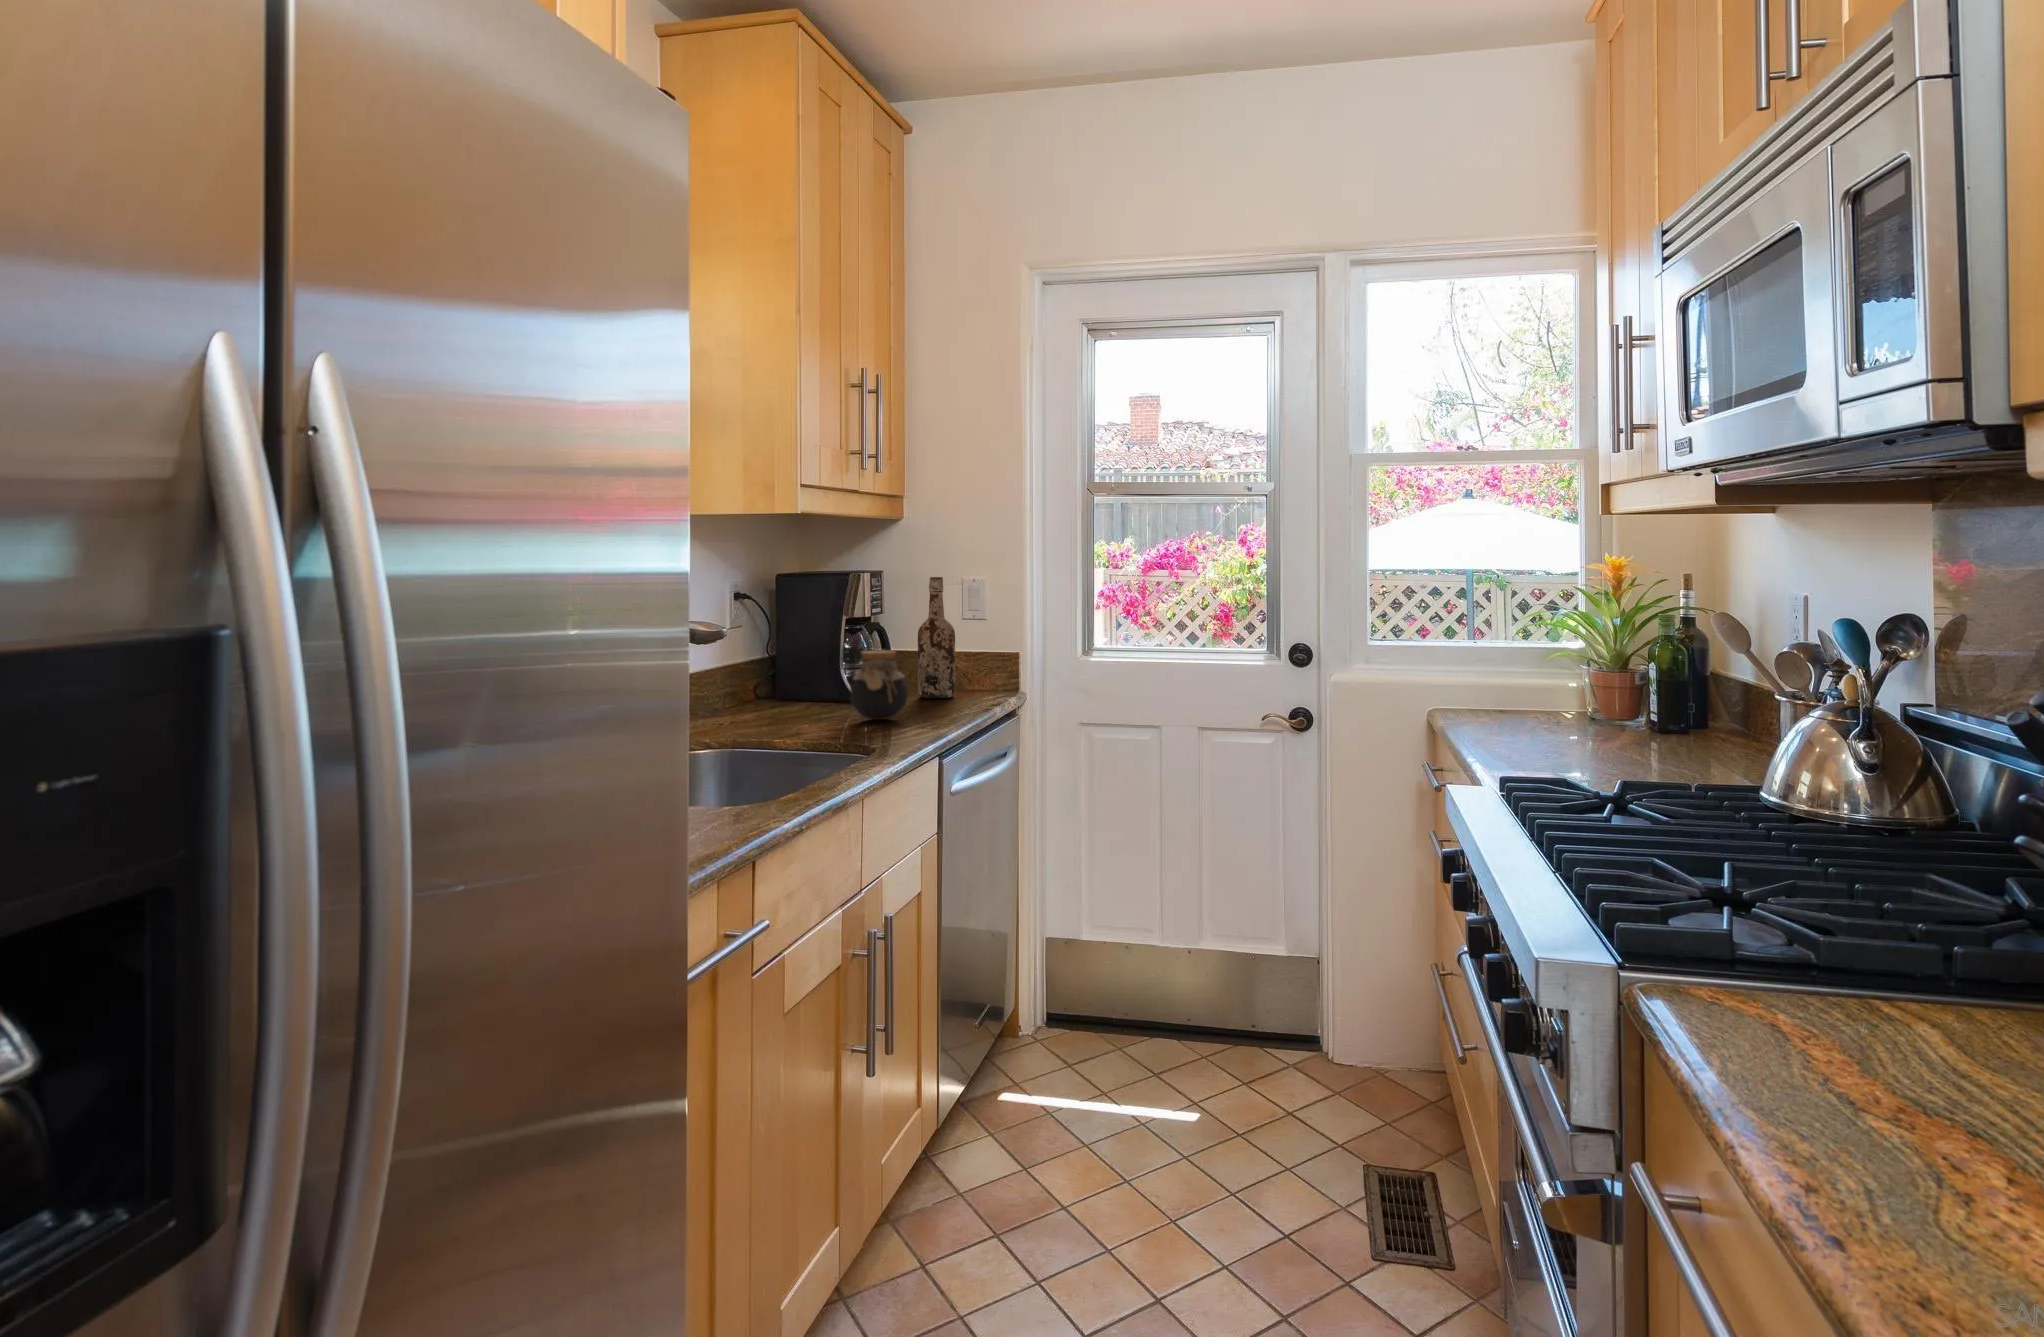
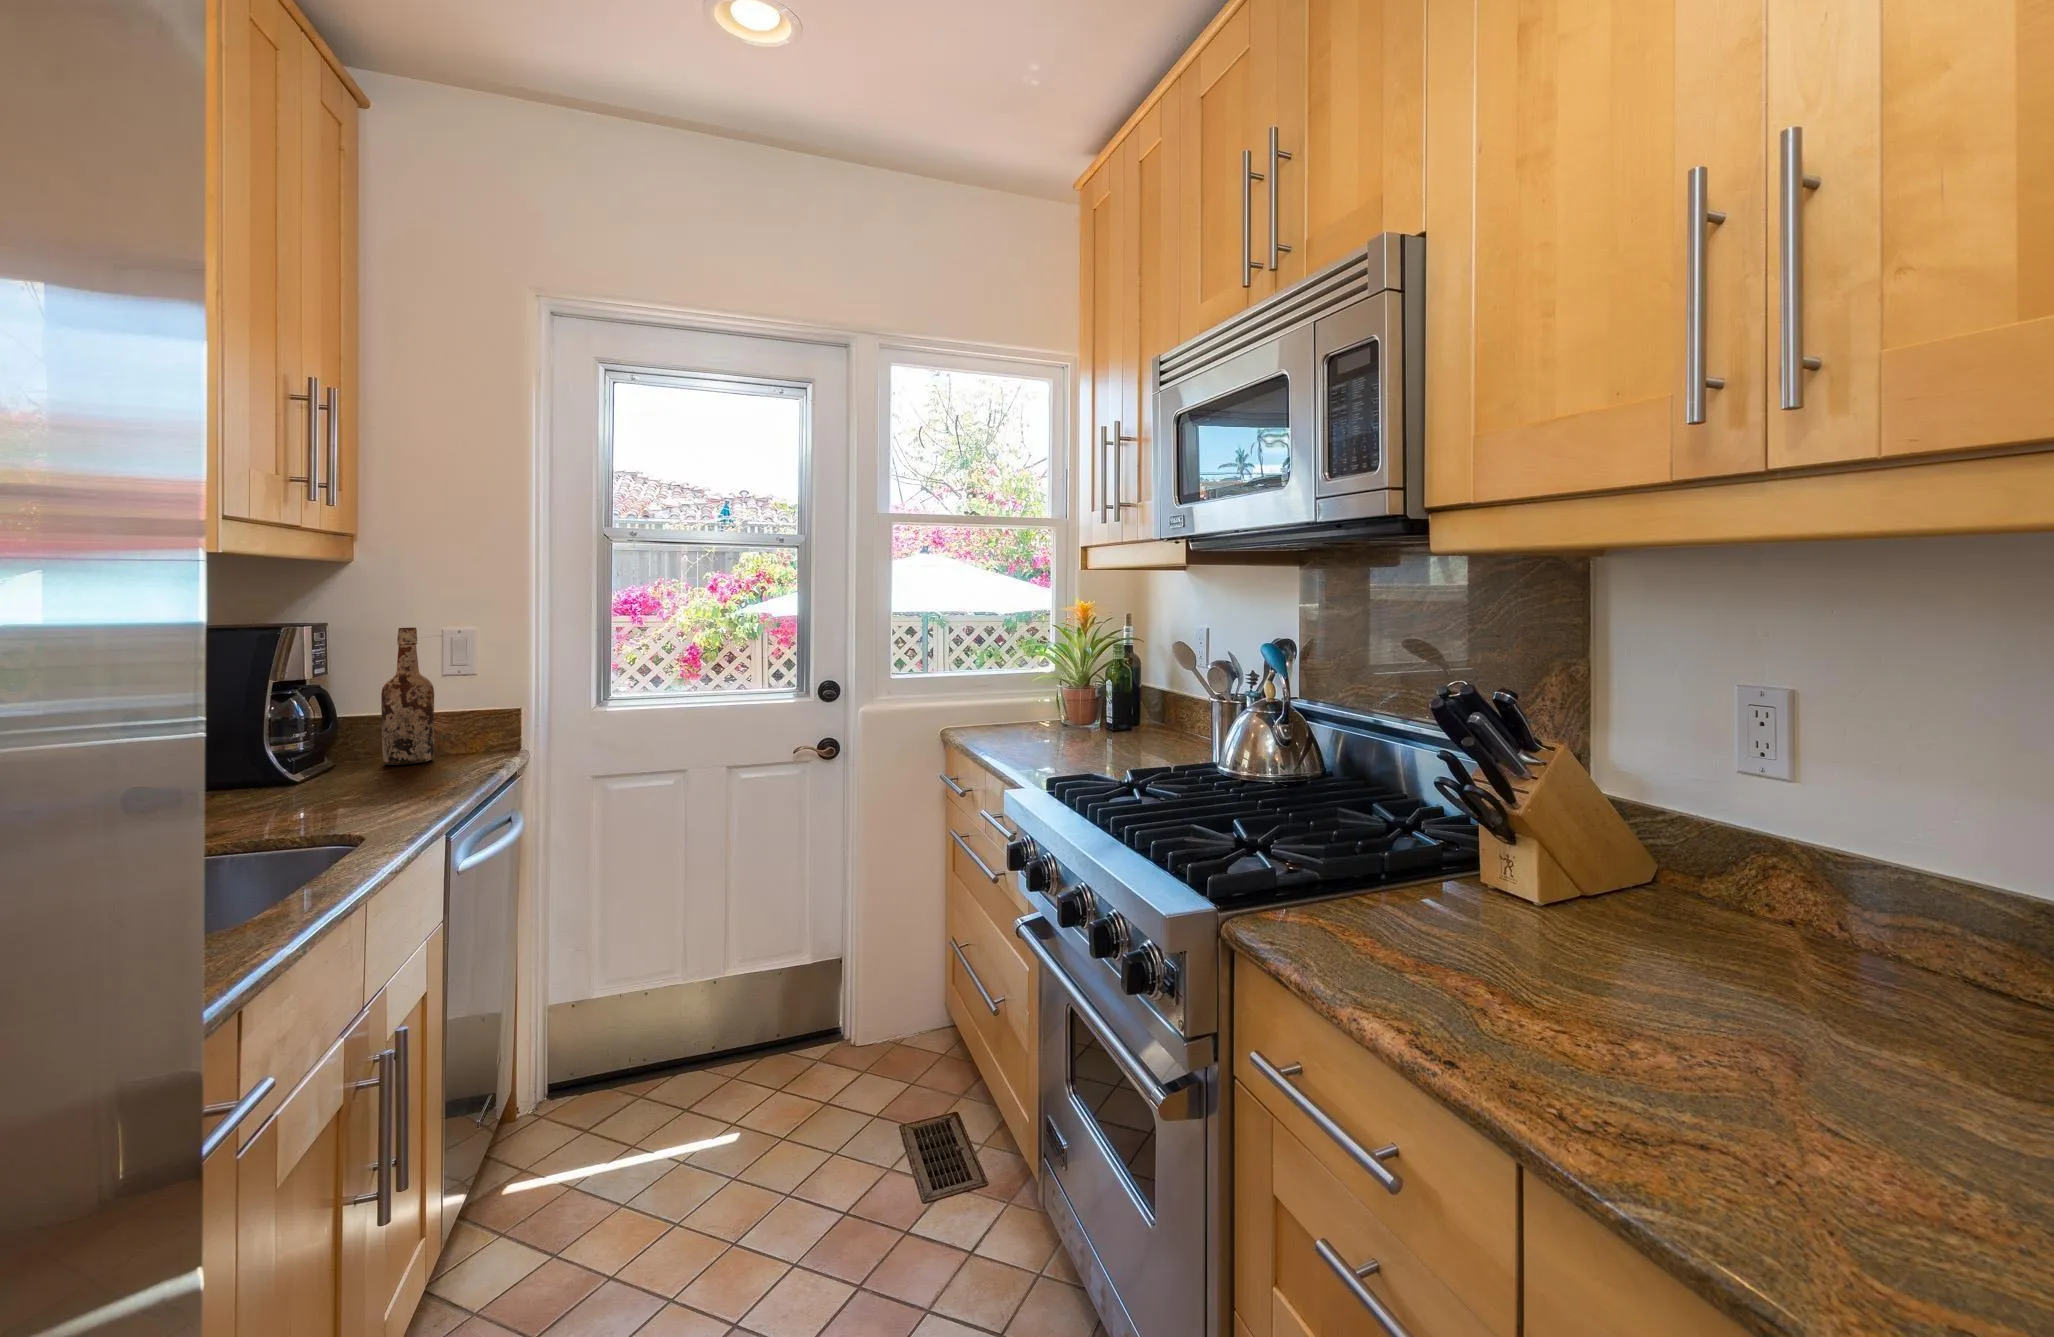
jar: present [850,650,908,720] -> none [301,718,387,801]

